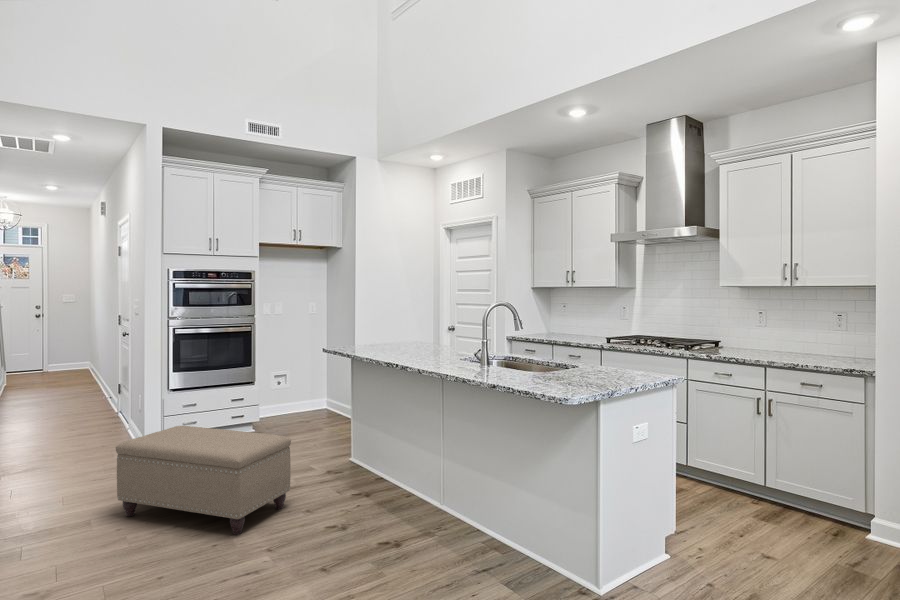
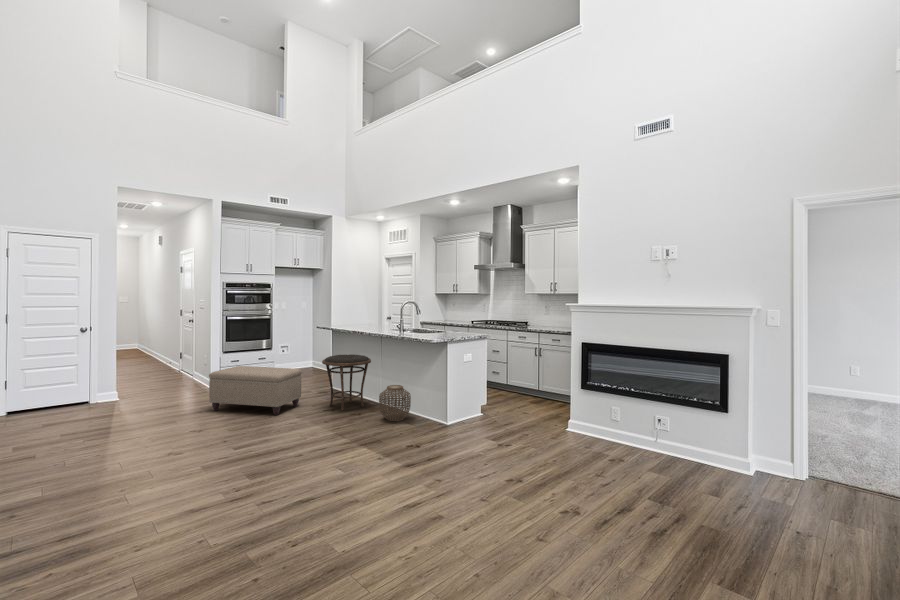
side table: none [328,408,424,526] -> present [322,354,371,411]
woven basket: none [441,484,509,567] -> present [379,385,411,421]

